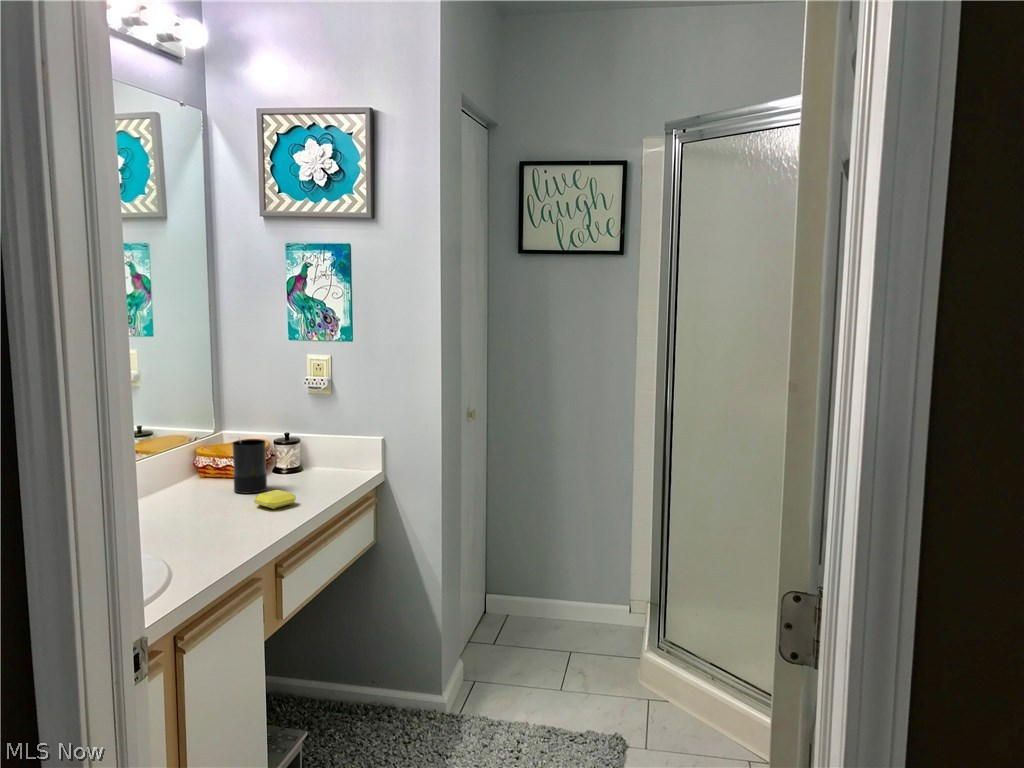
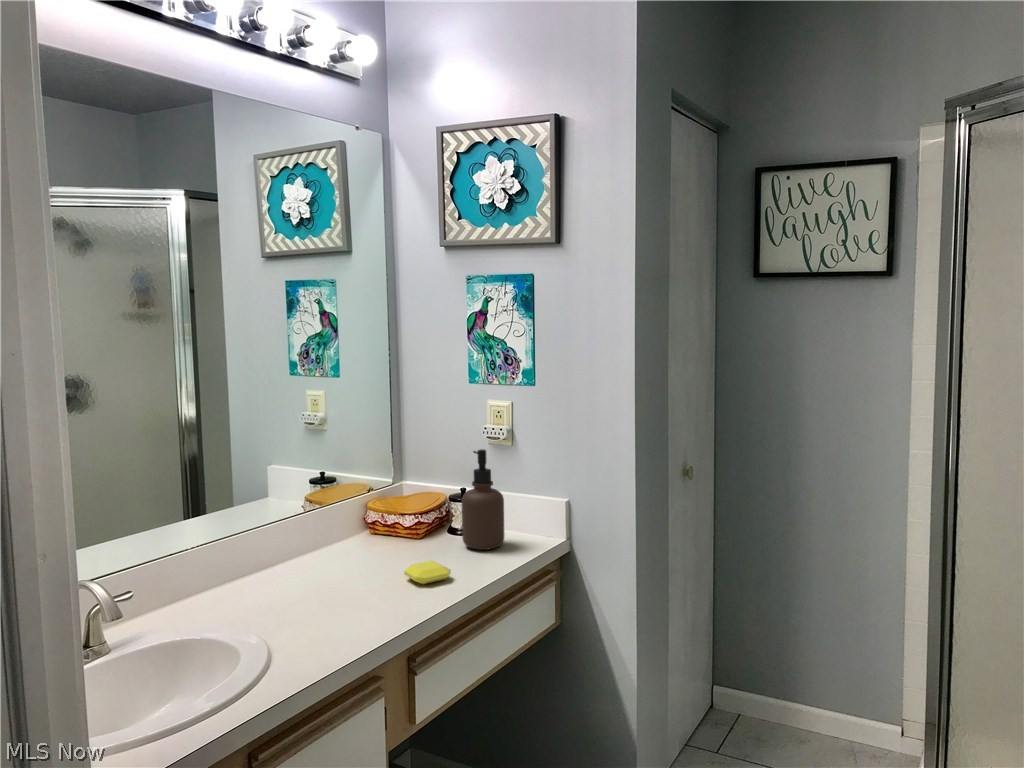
soap dispenser: none [293,396,331,482] -> present [462,449,505,550]
candle: present [232,438,267,493] -> none [391,494,430,560]

